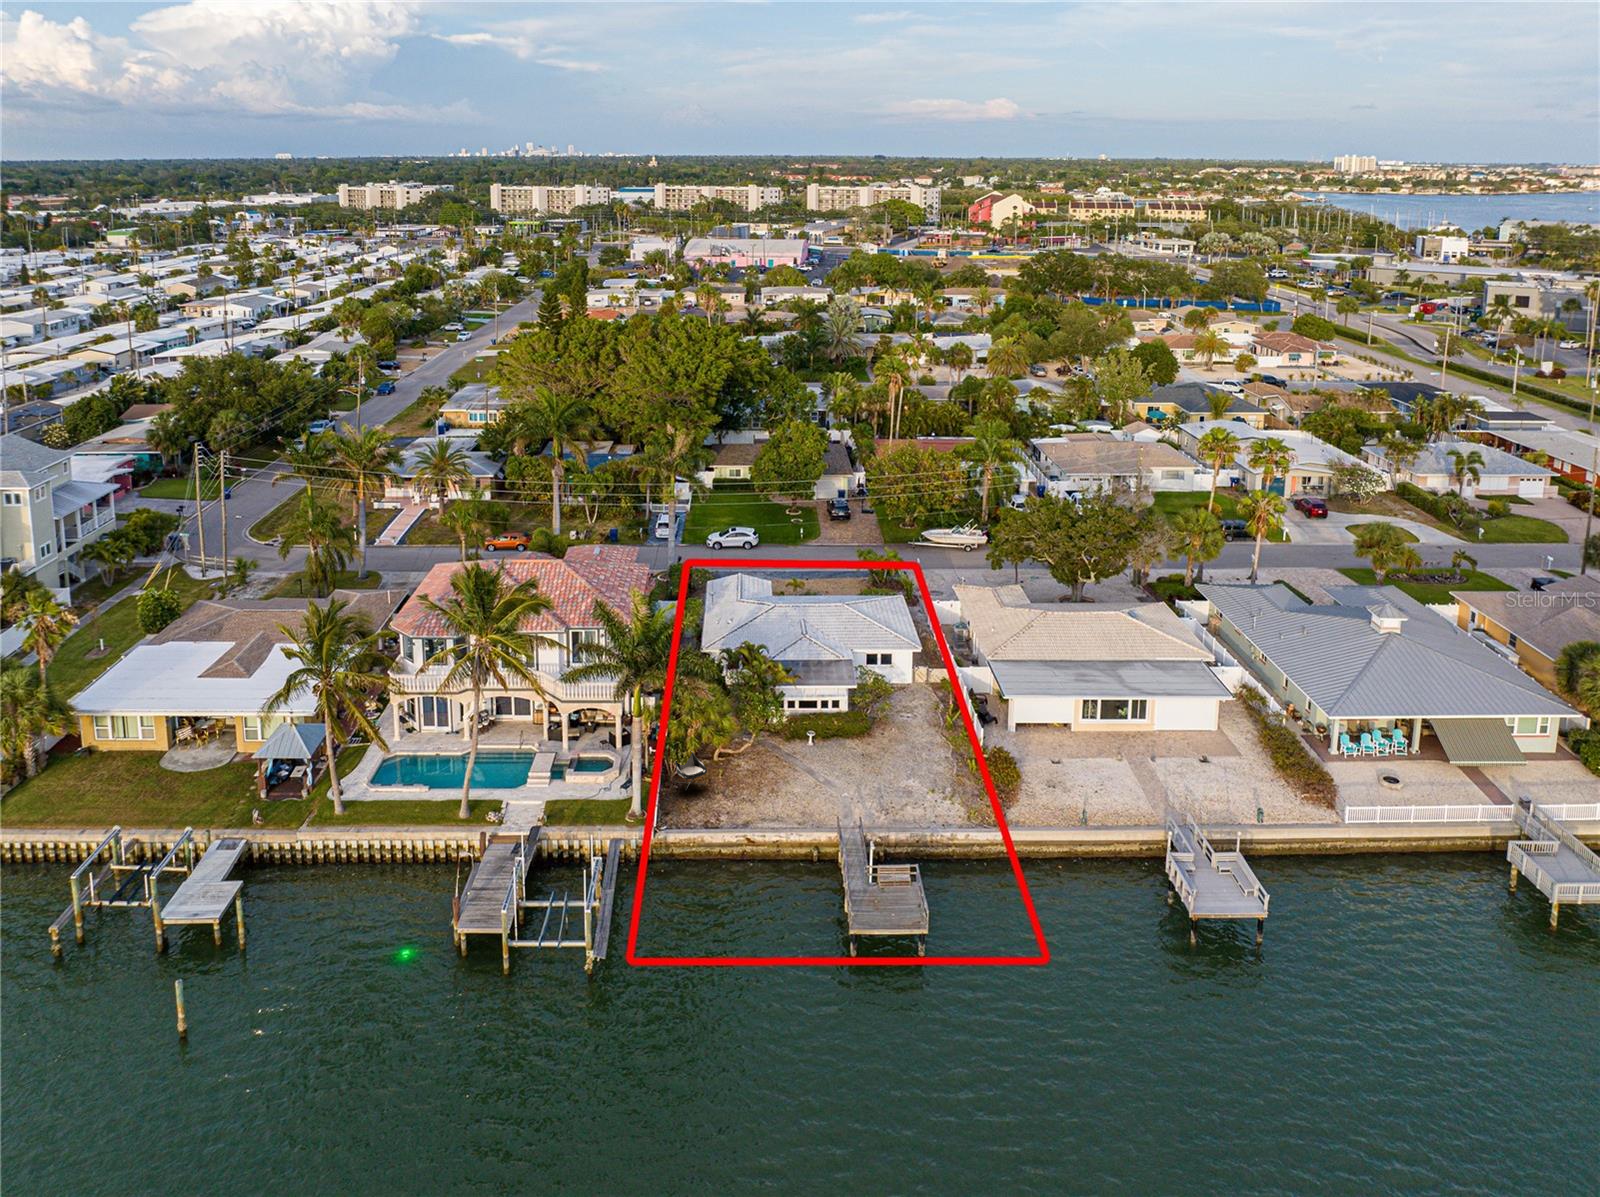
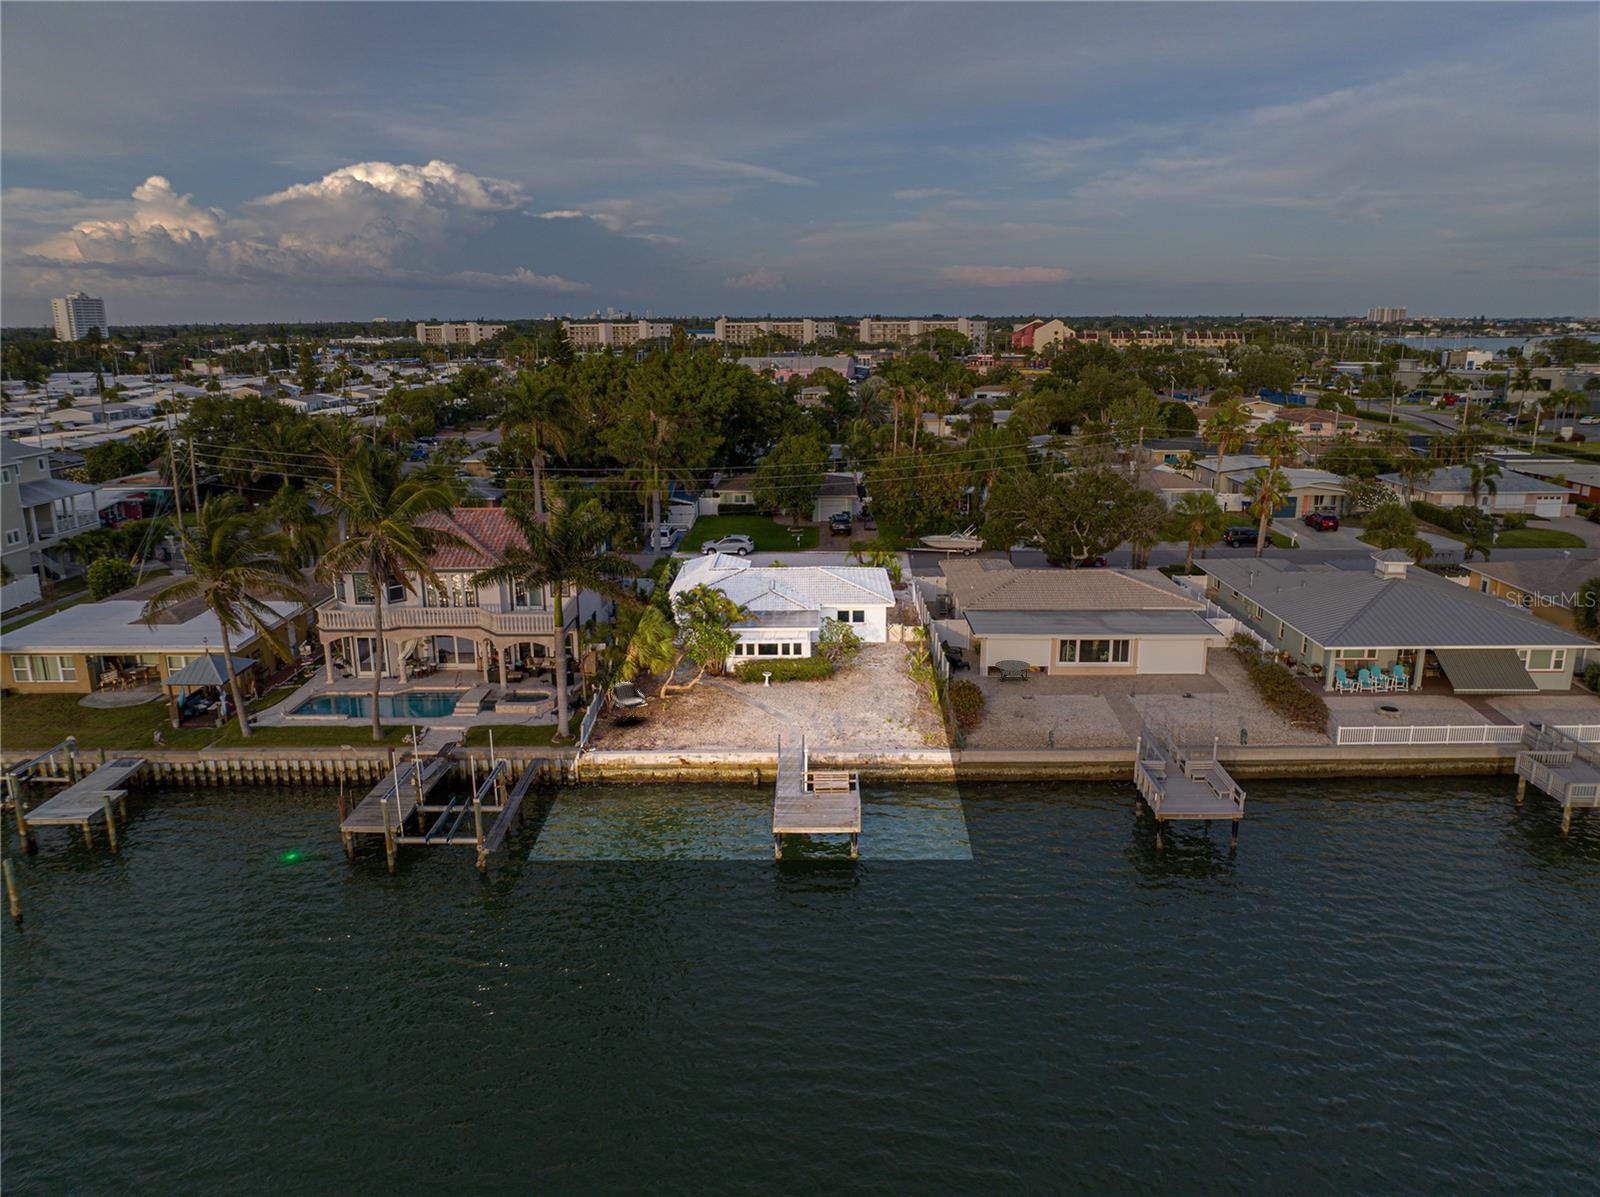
round table: none [1025,715,1058,738] -> present [995,660,1030,682]

